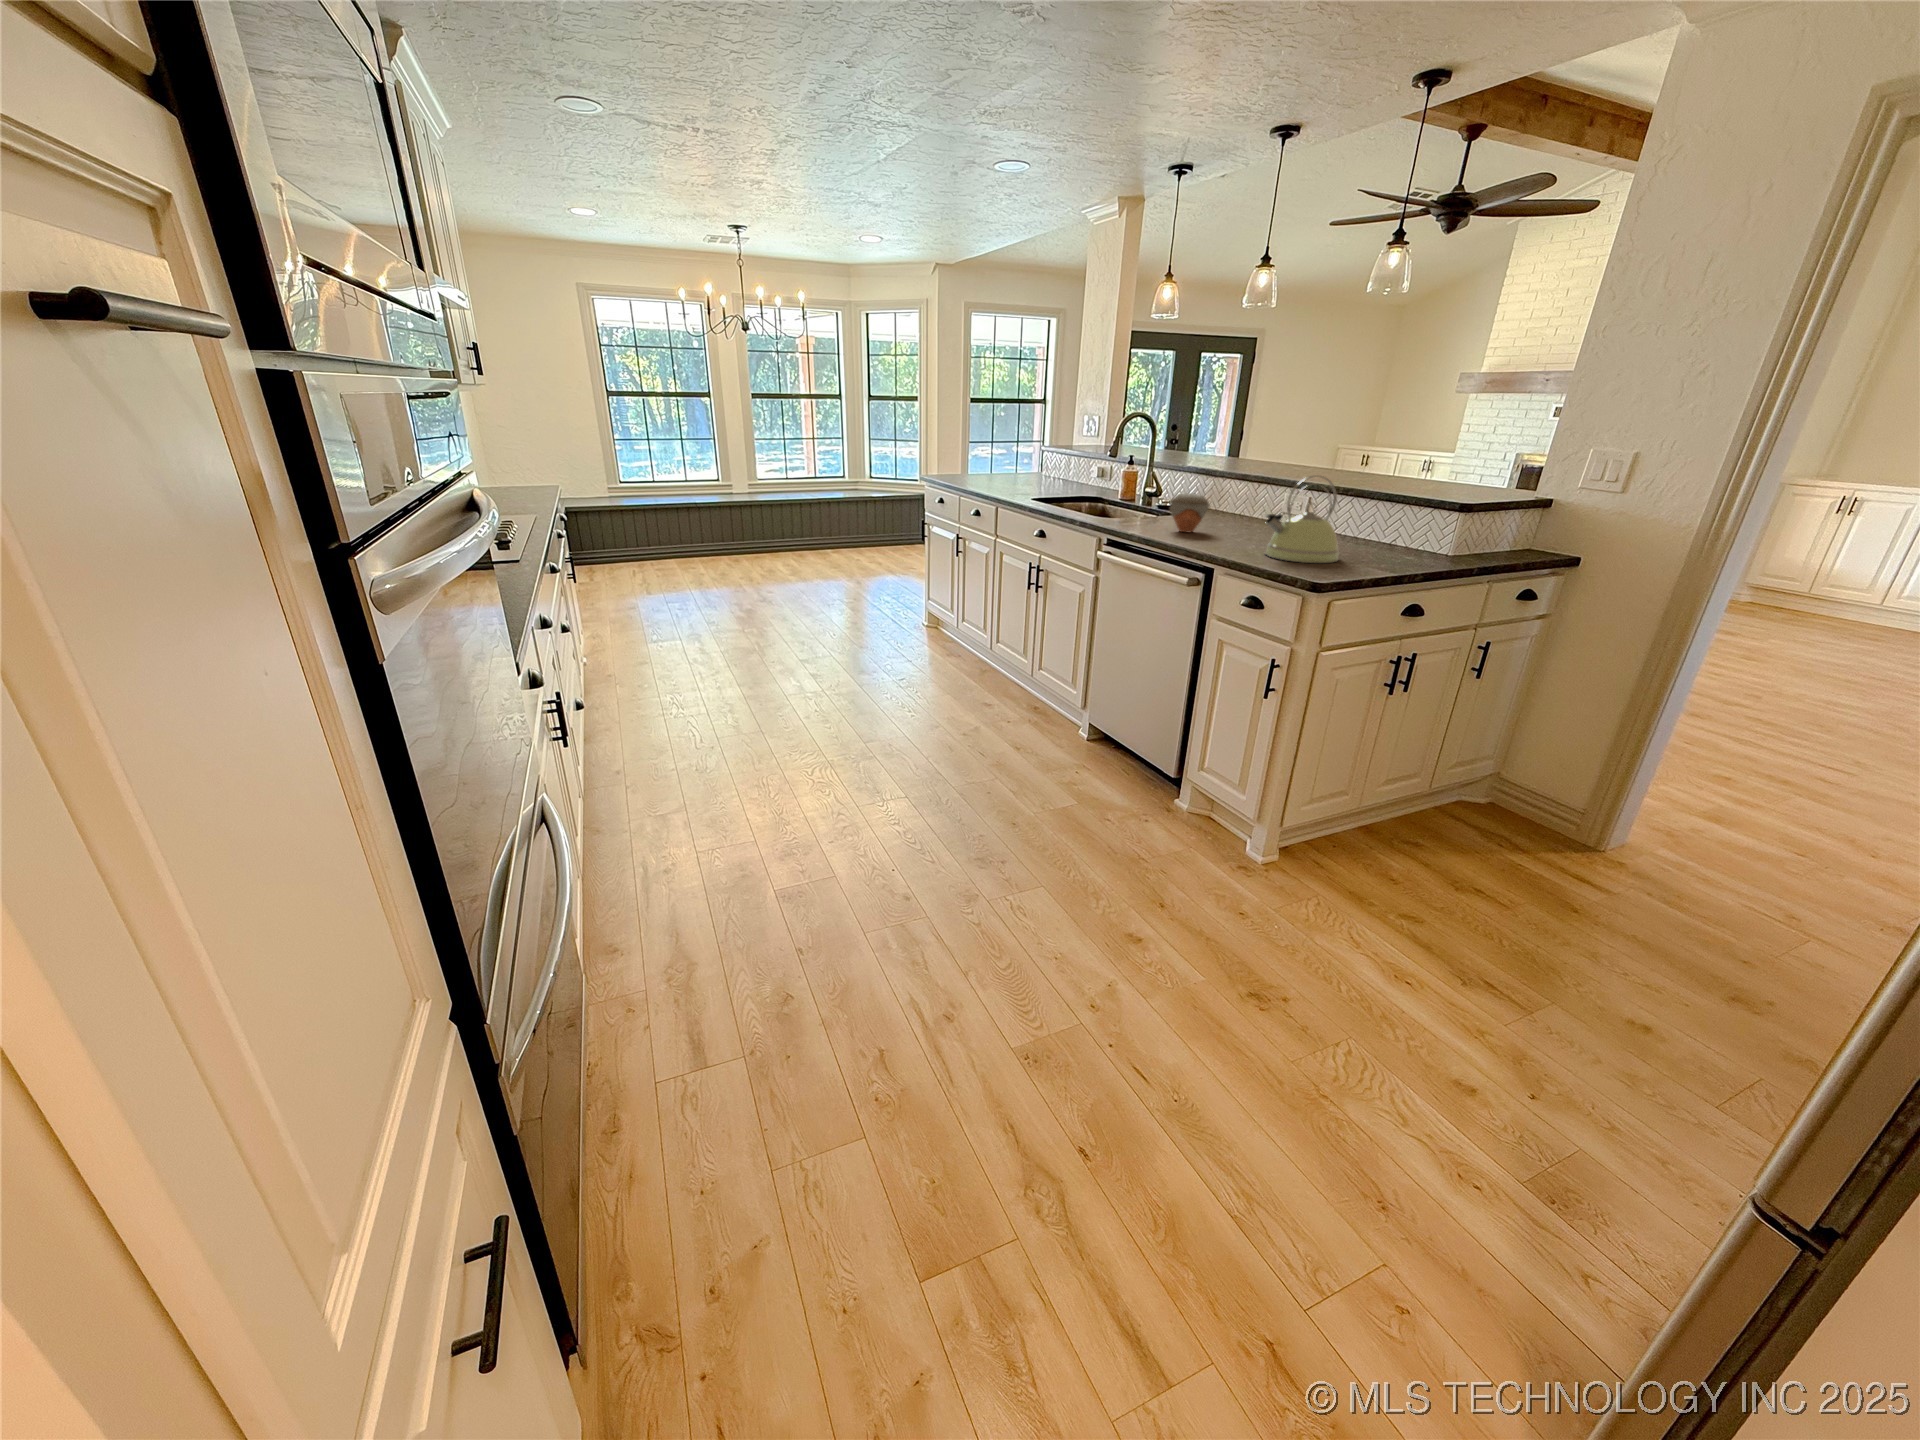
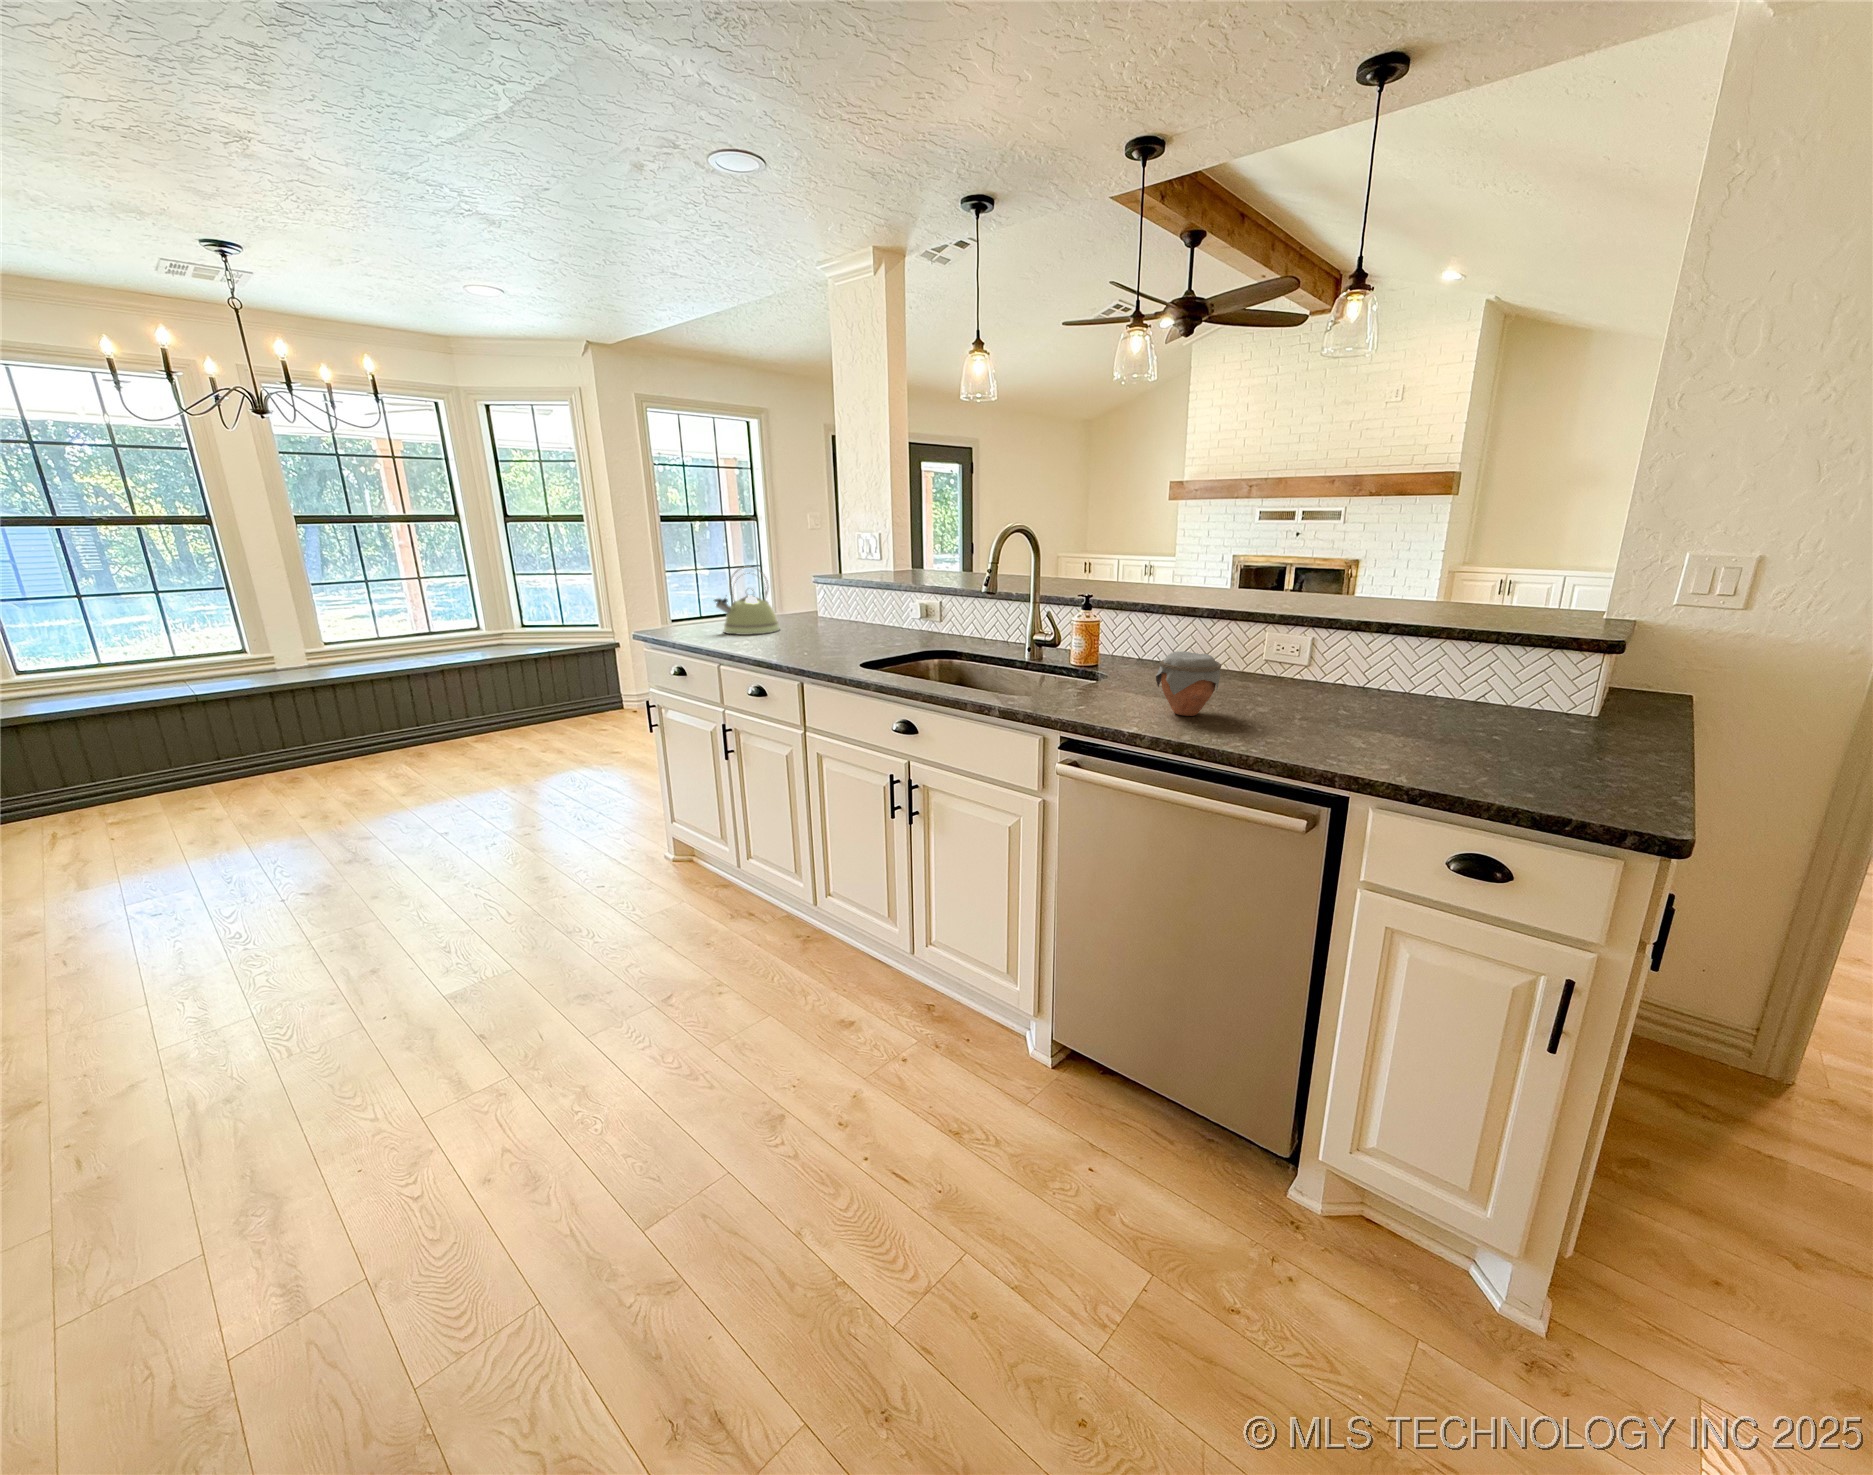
kettle: present [1265,475,1339,563] -> present [714,566,780,635]

